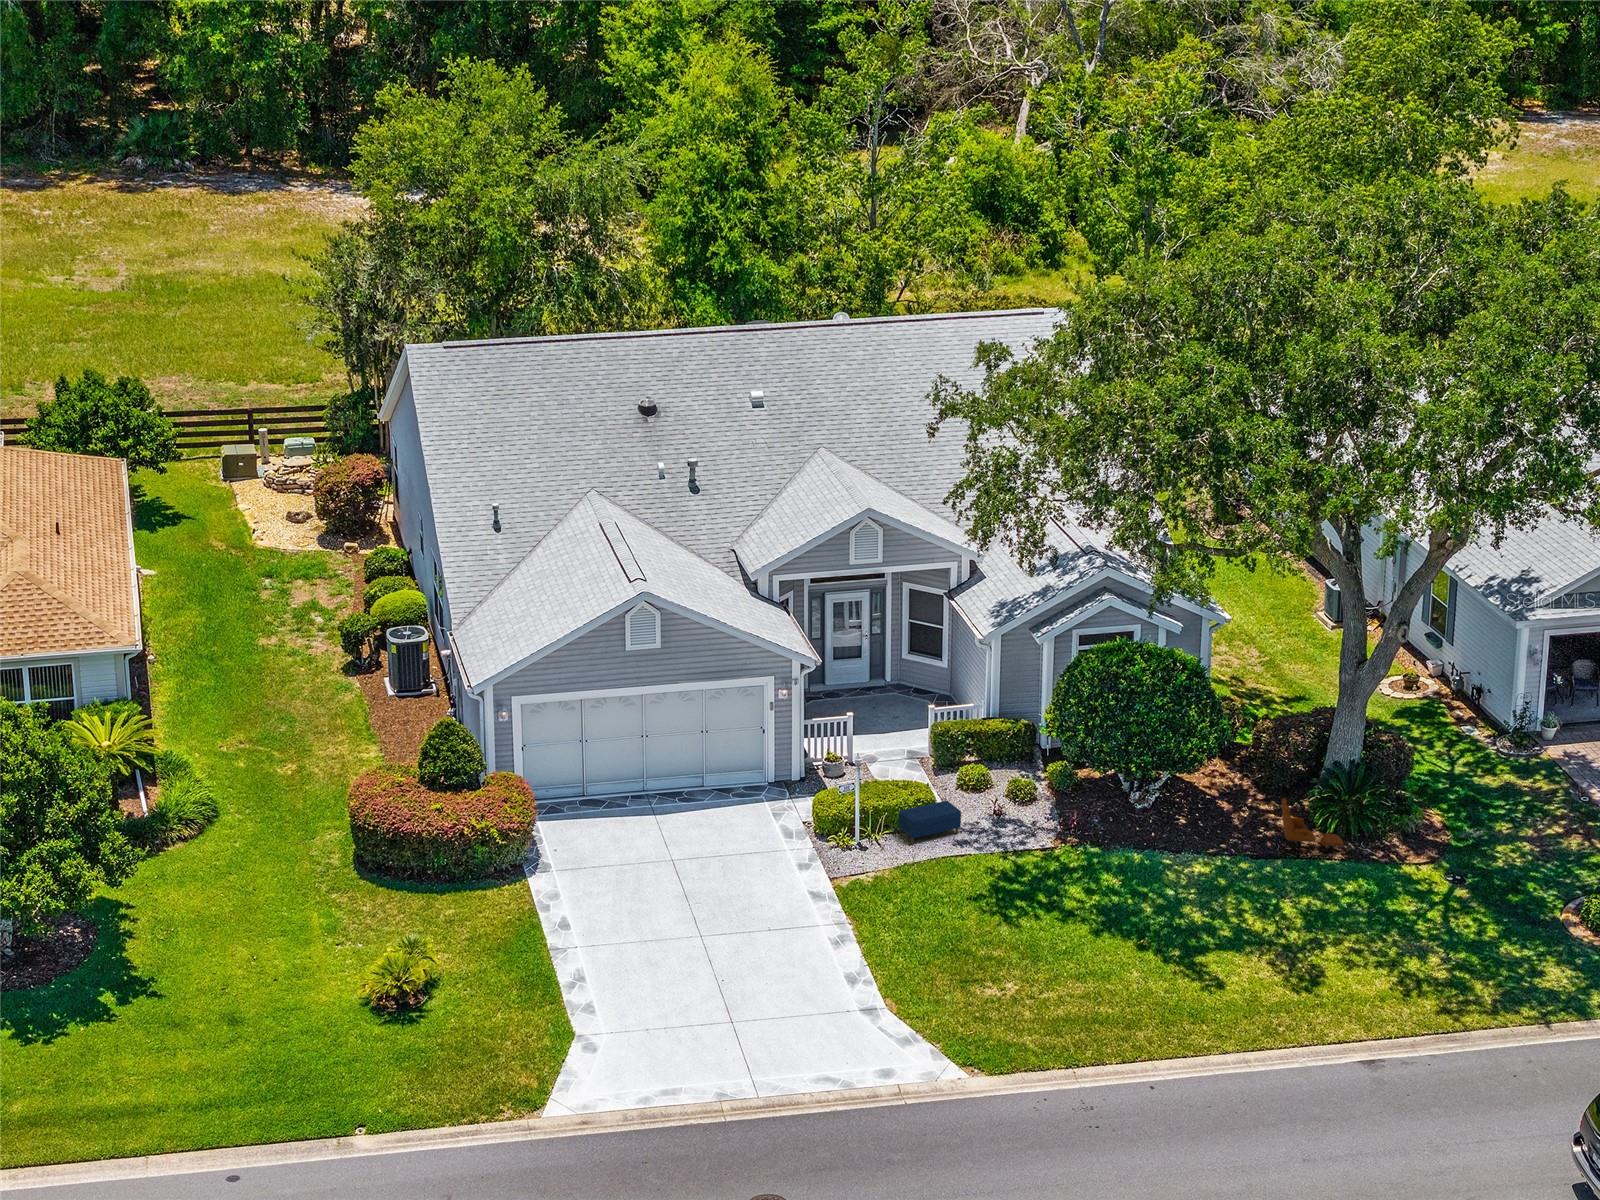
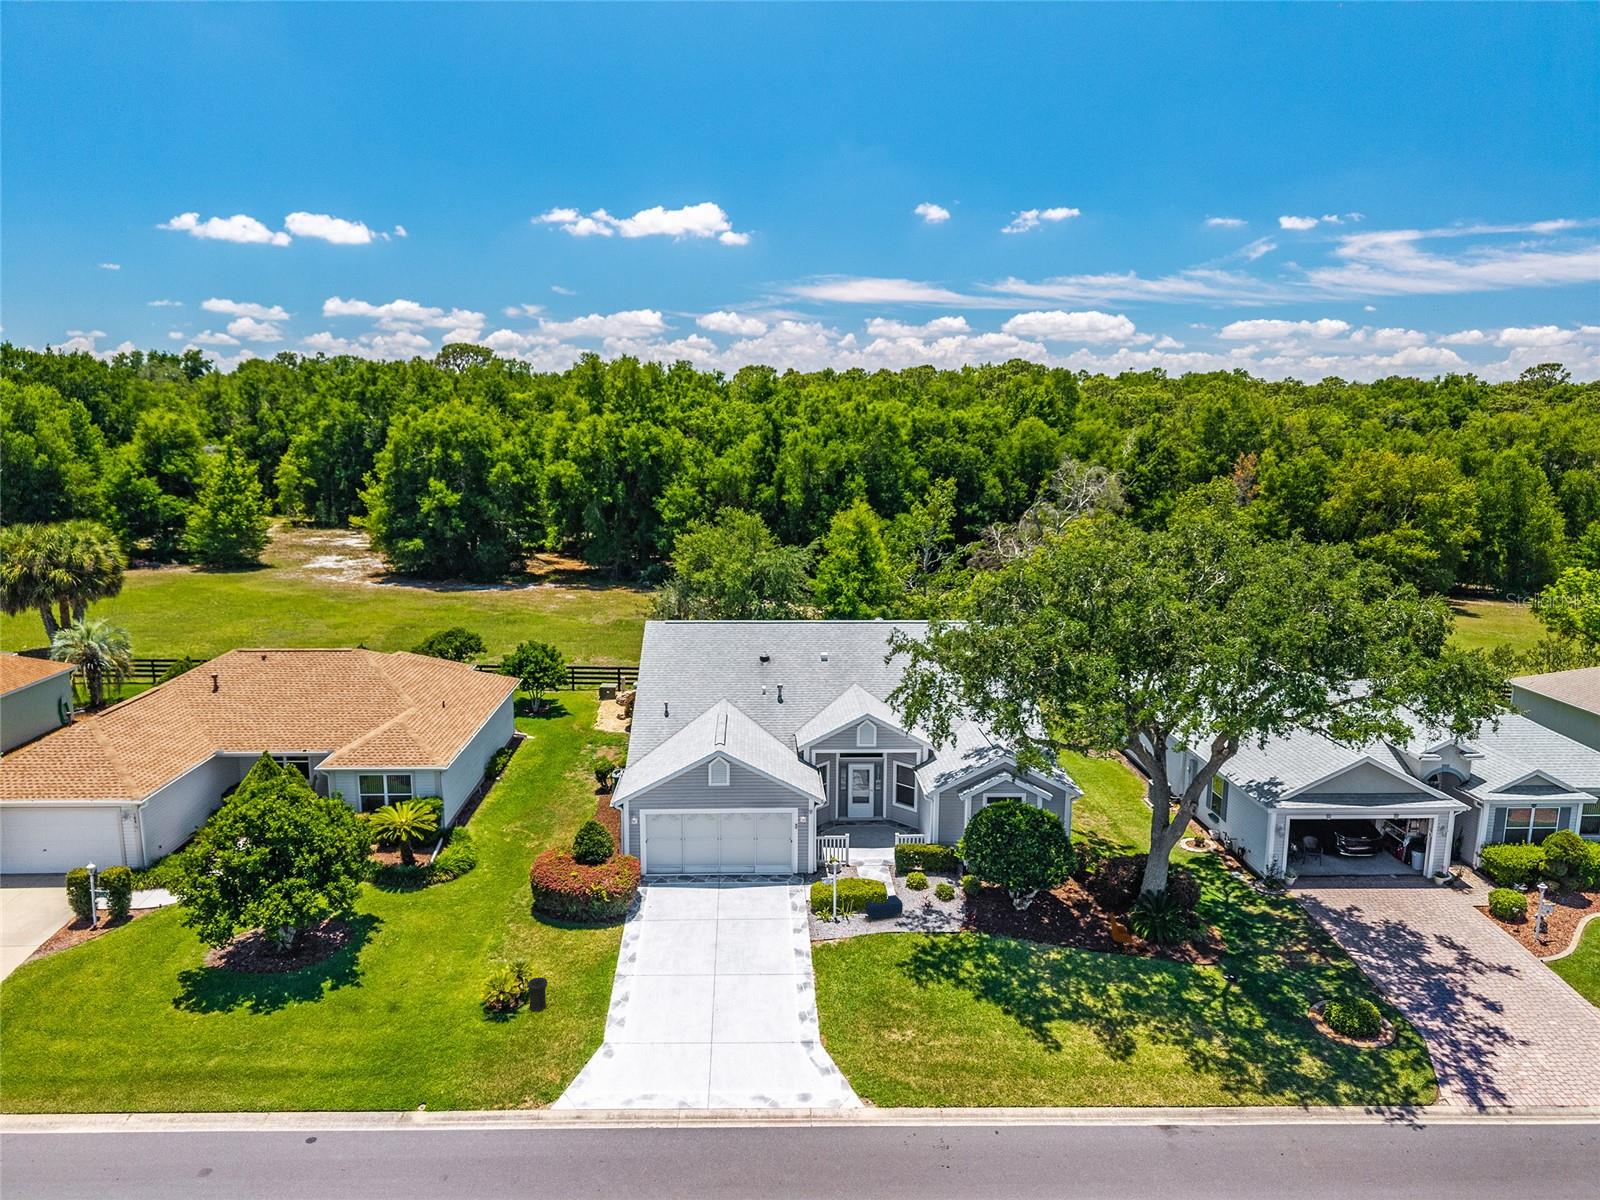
trash can: none [424,961,454,1010] -> present [527,977,548,1012]

